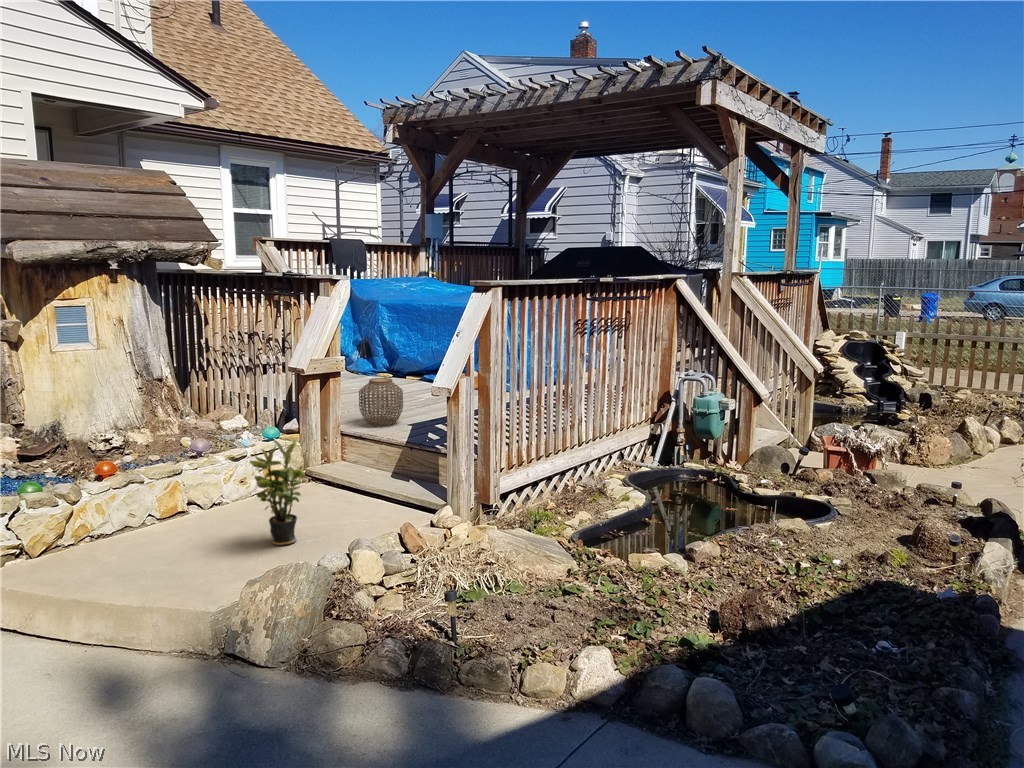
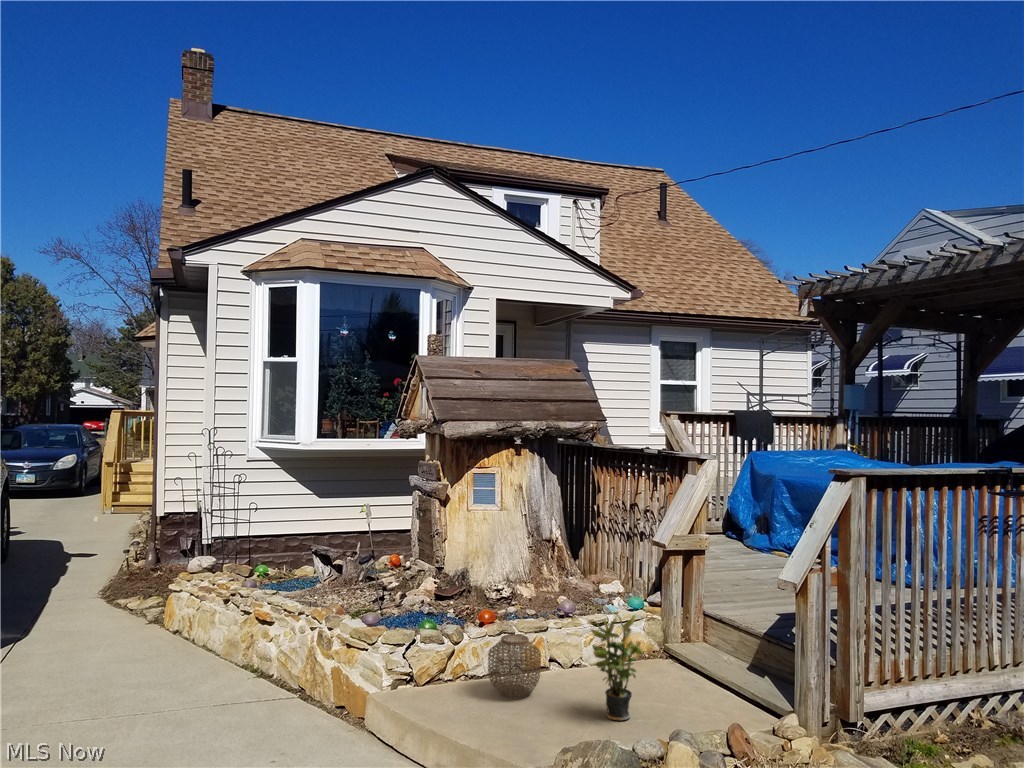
woven basket: present [359,378,403,426] -> present [488,634,541,699]

